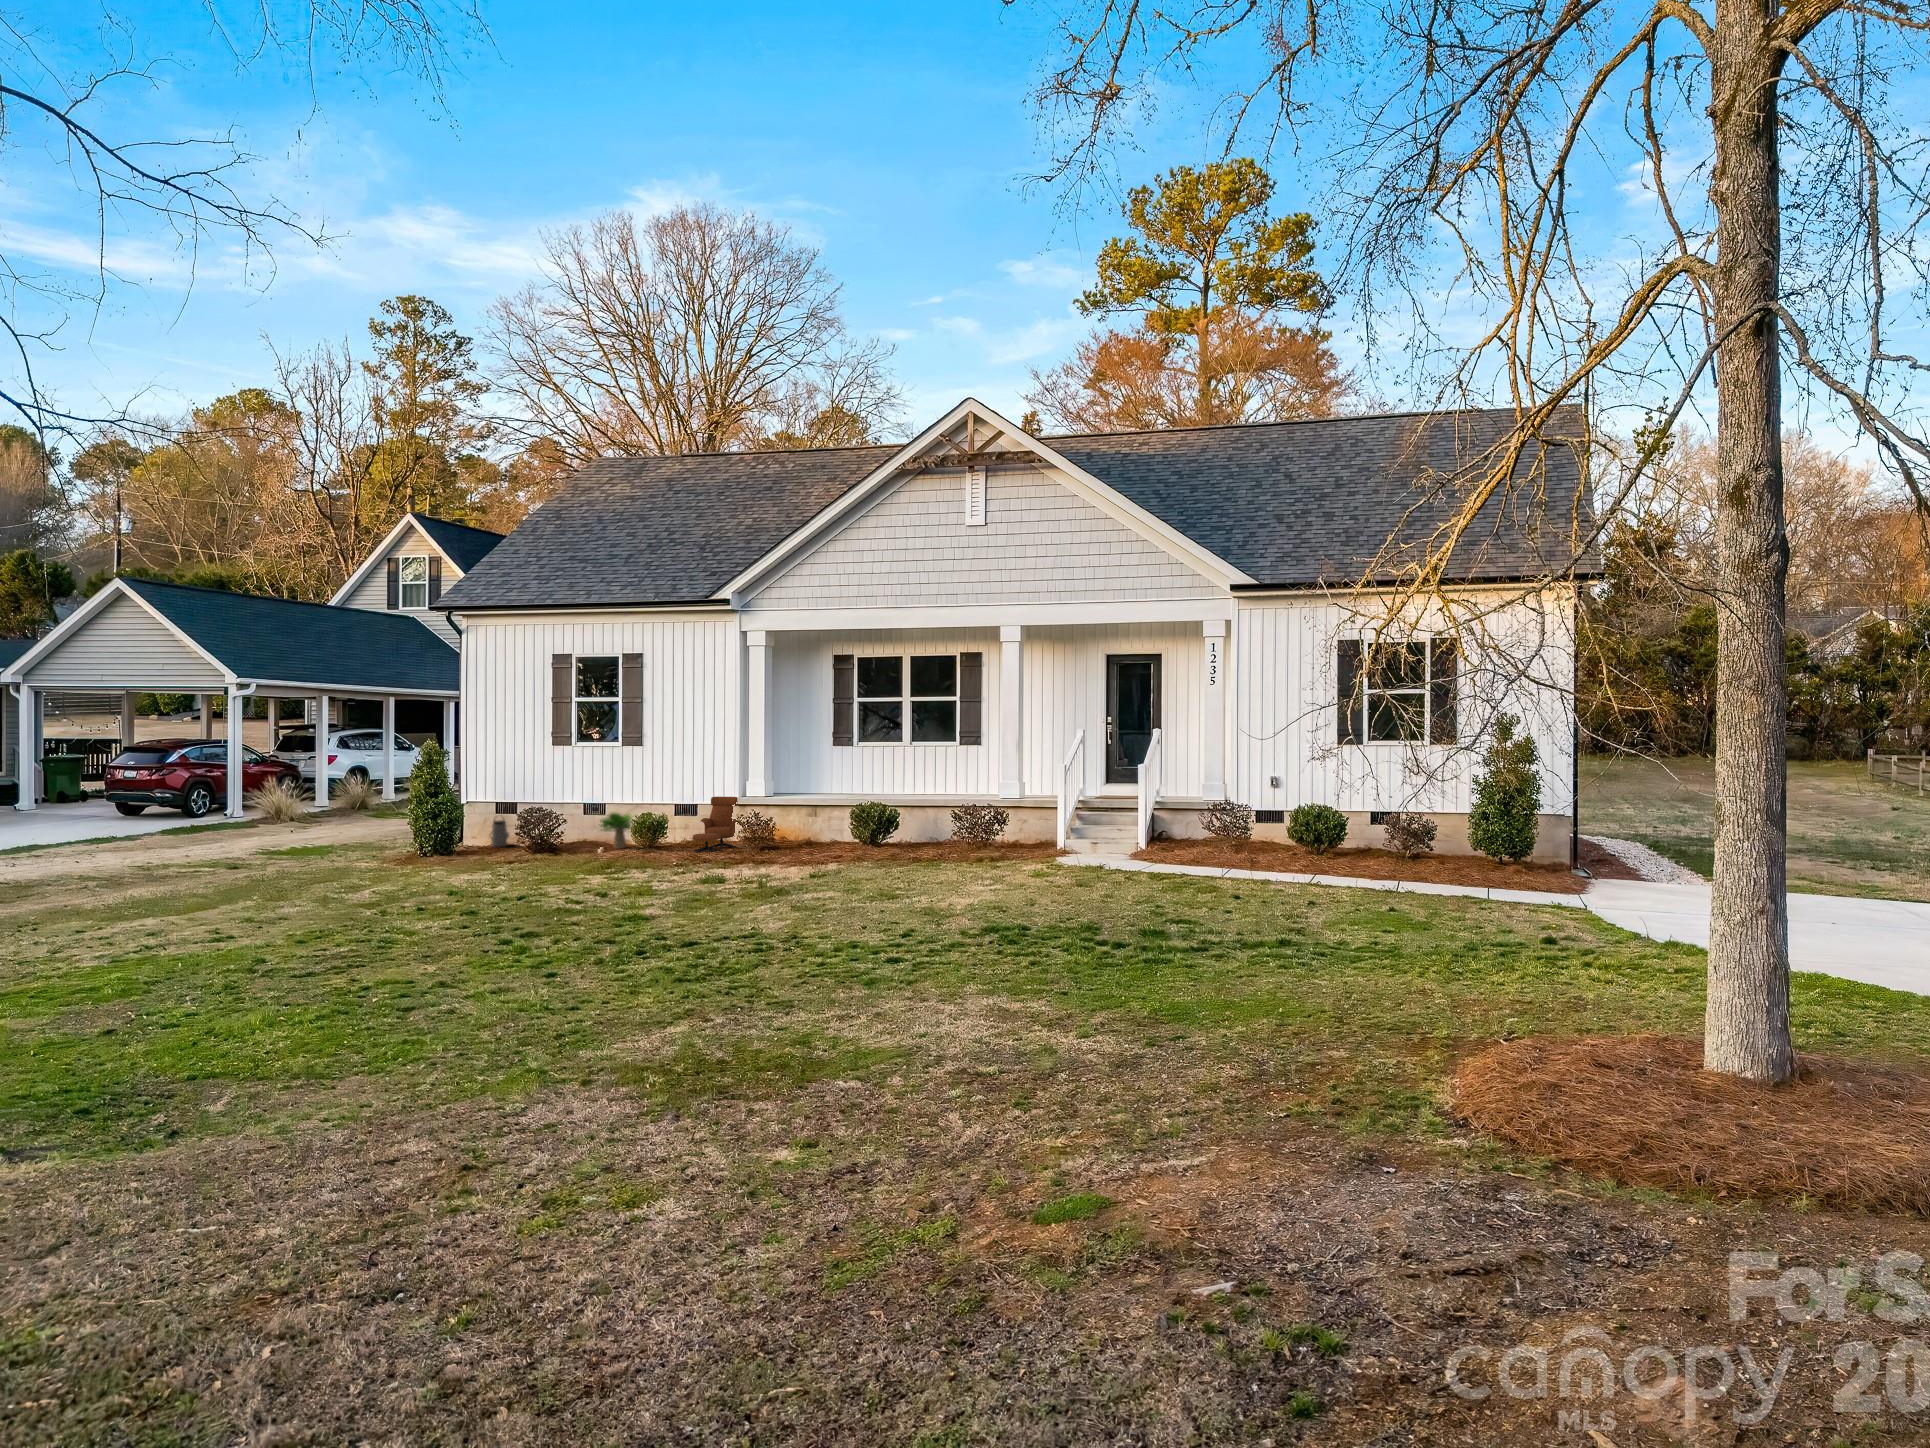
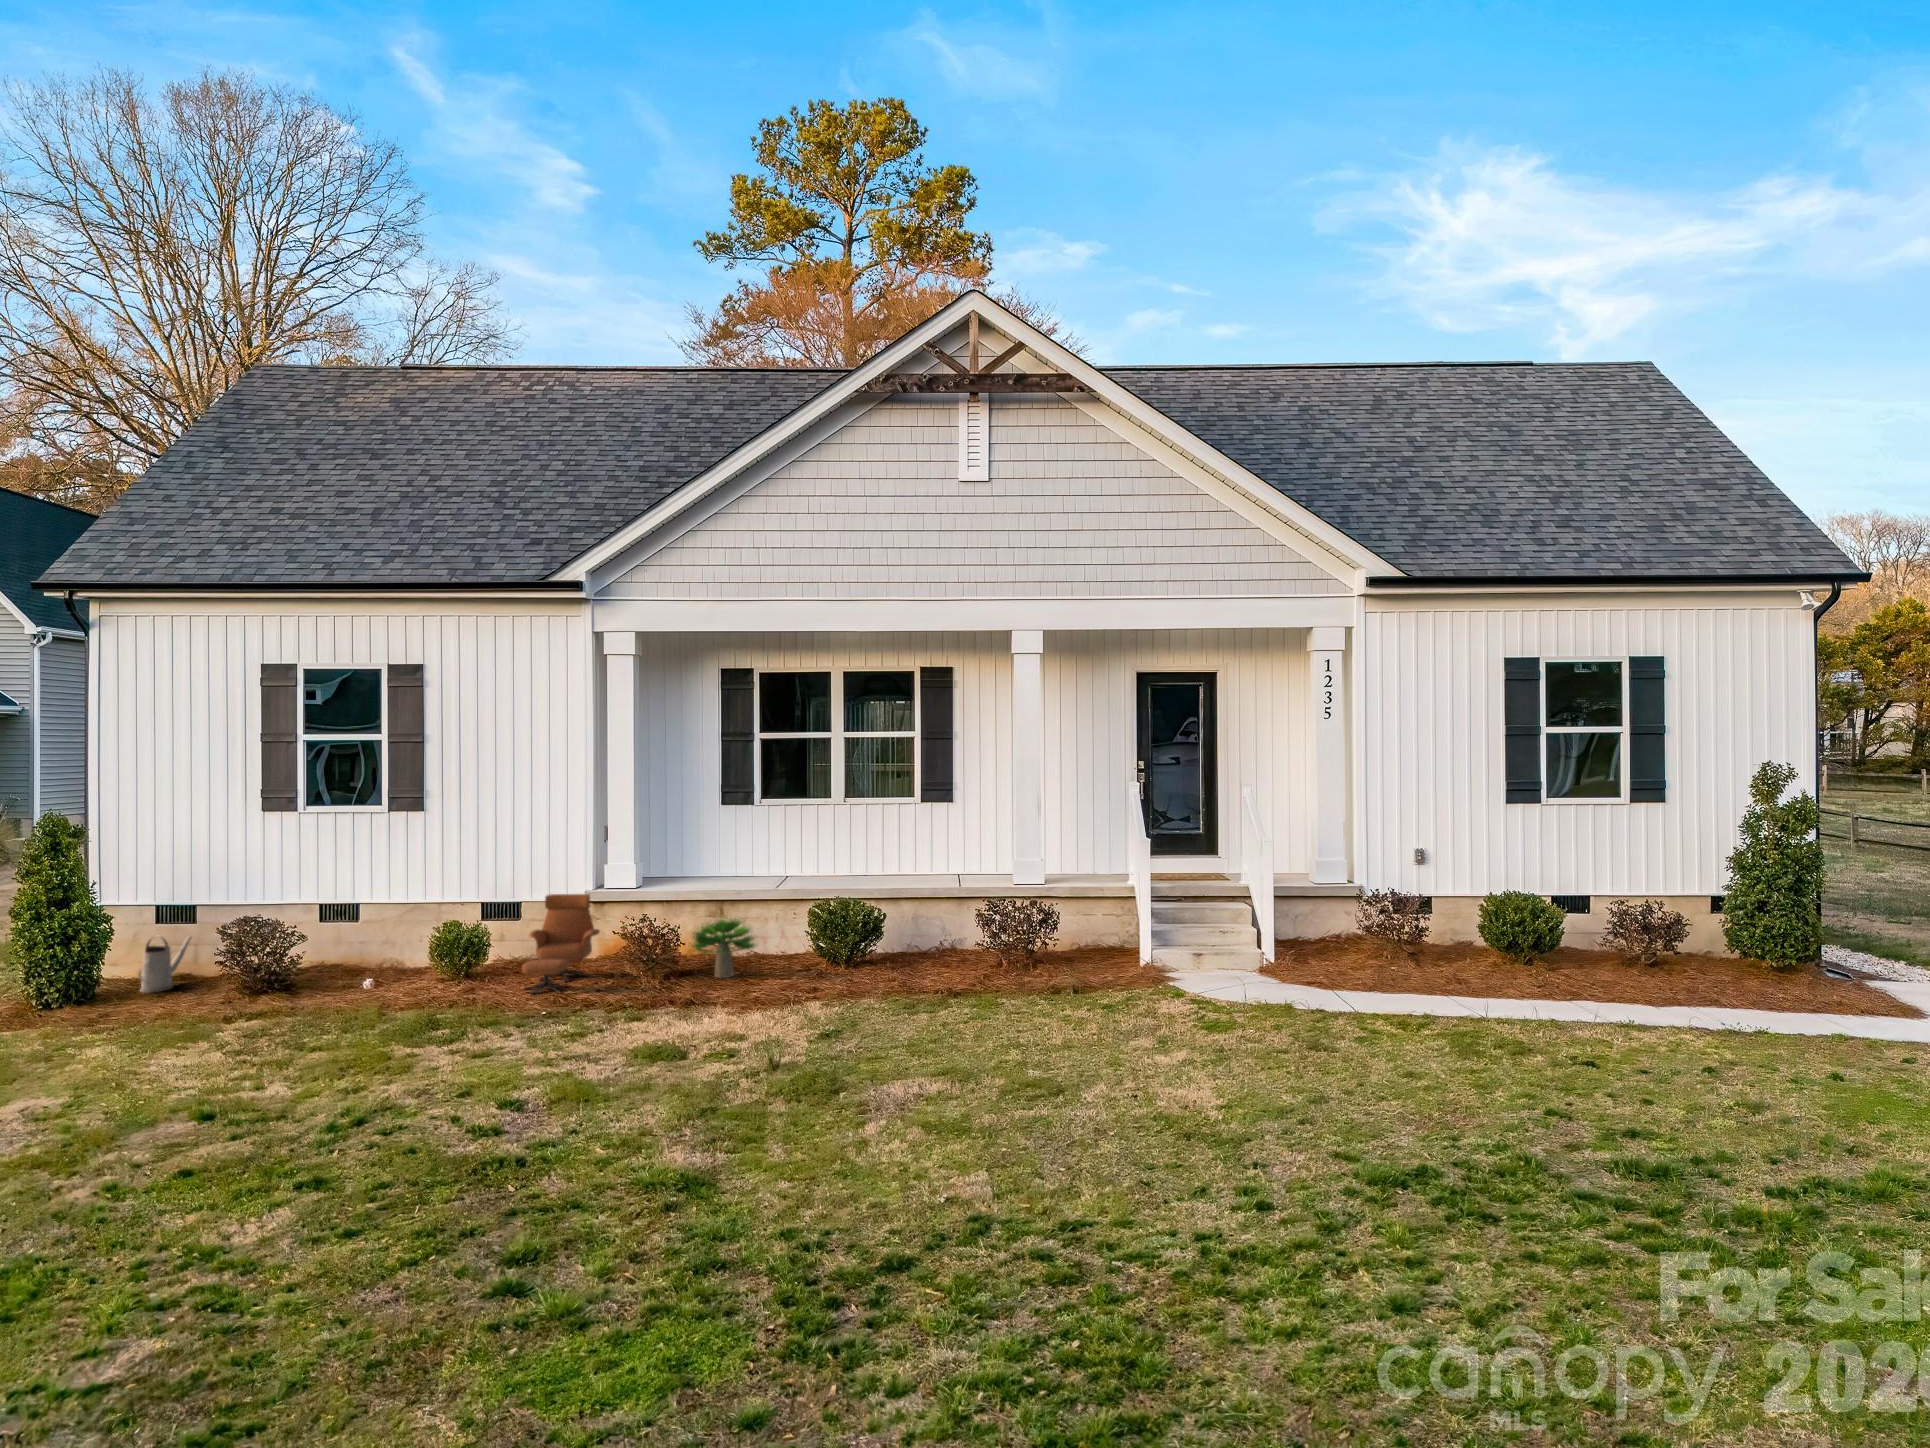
potted plant: present [600,813,635,849] -> present [692,917,756,978]

